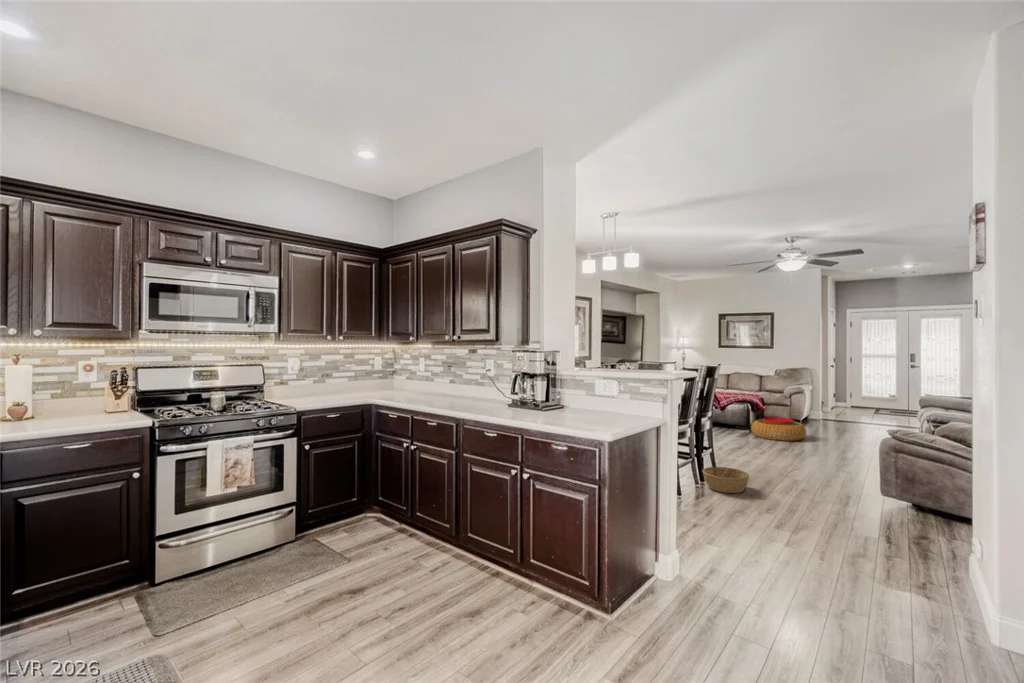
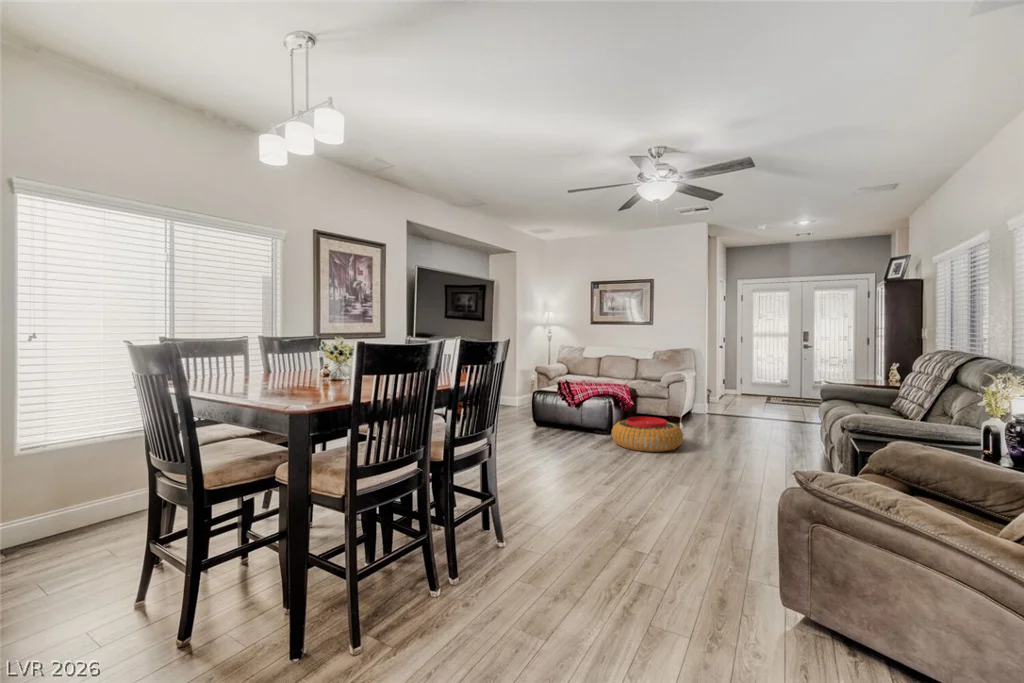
basket: present [702,467,749,493] -> none [451,541,543,615]

